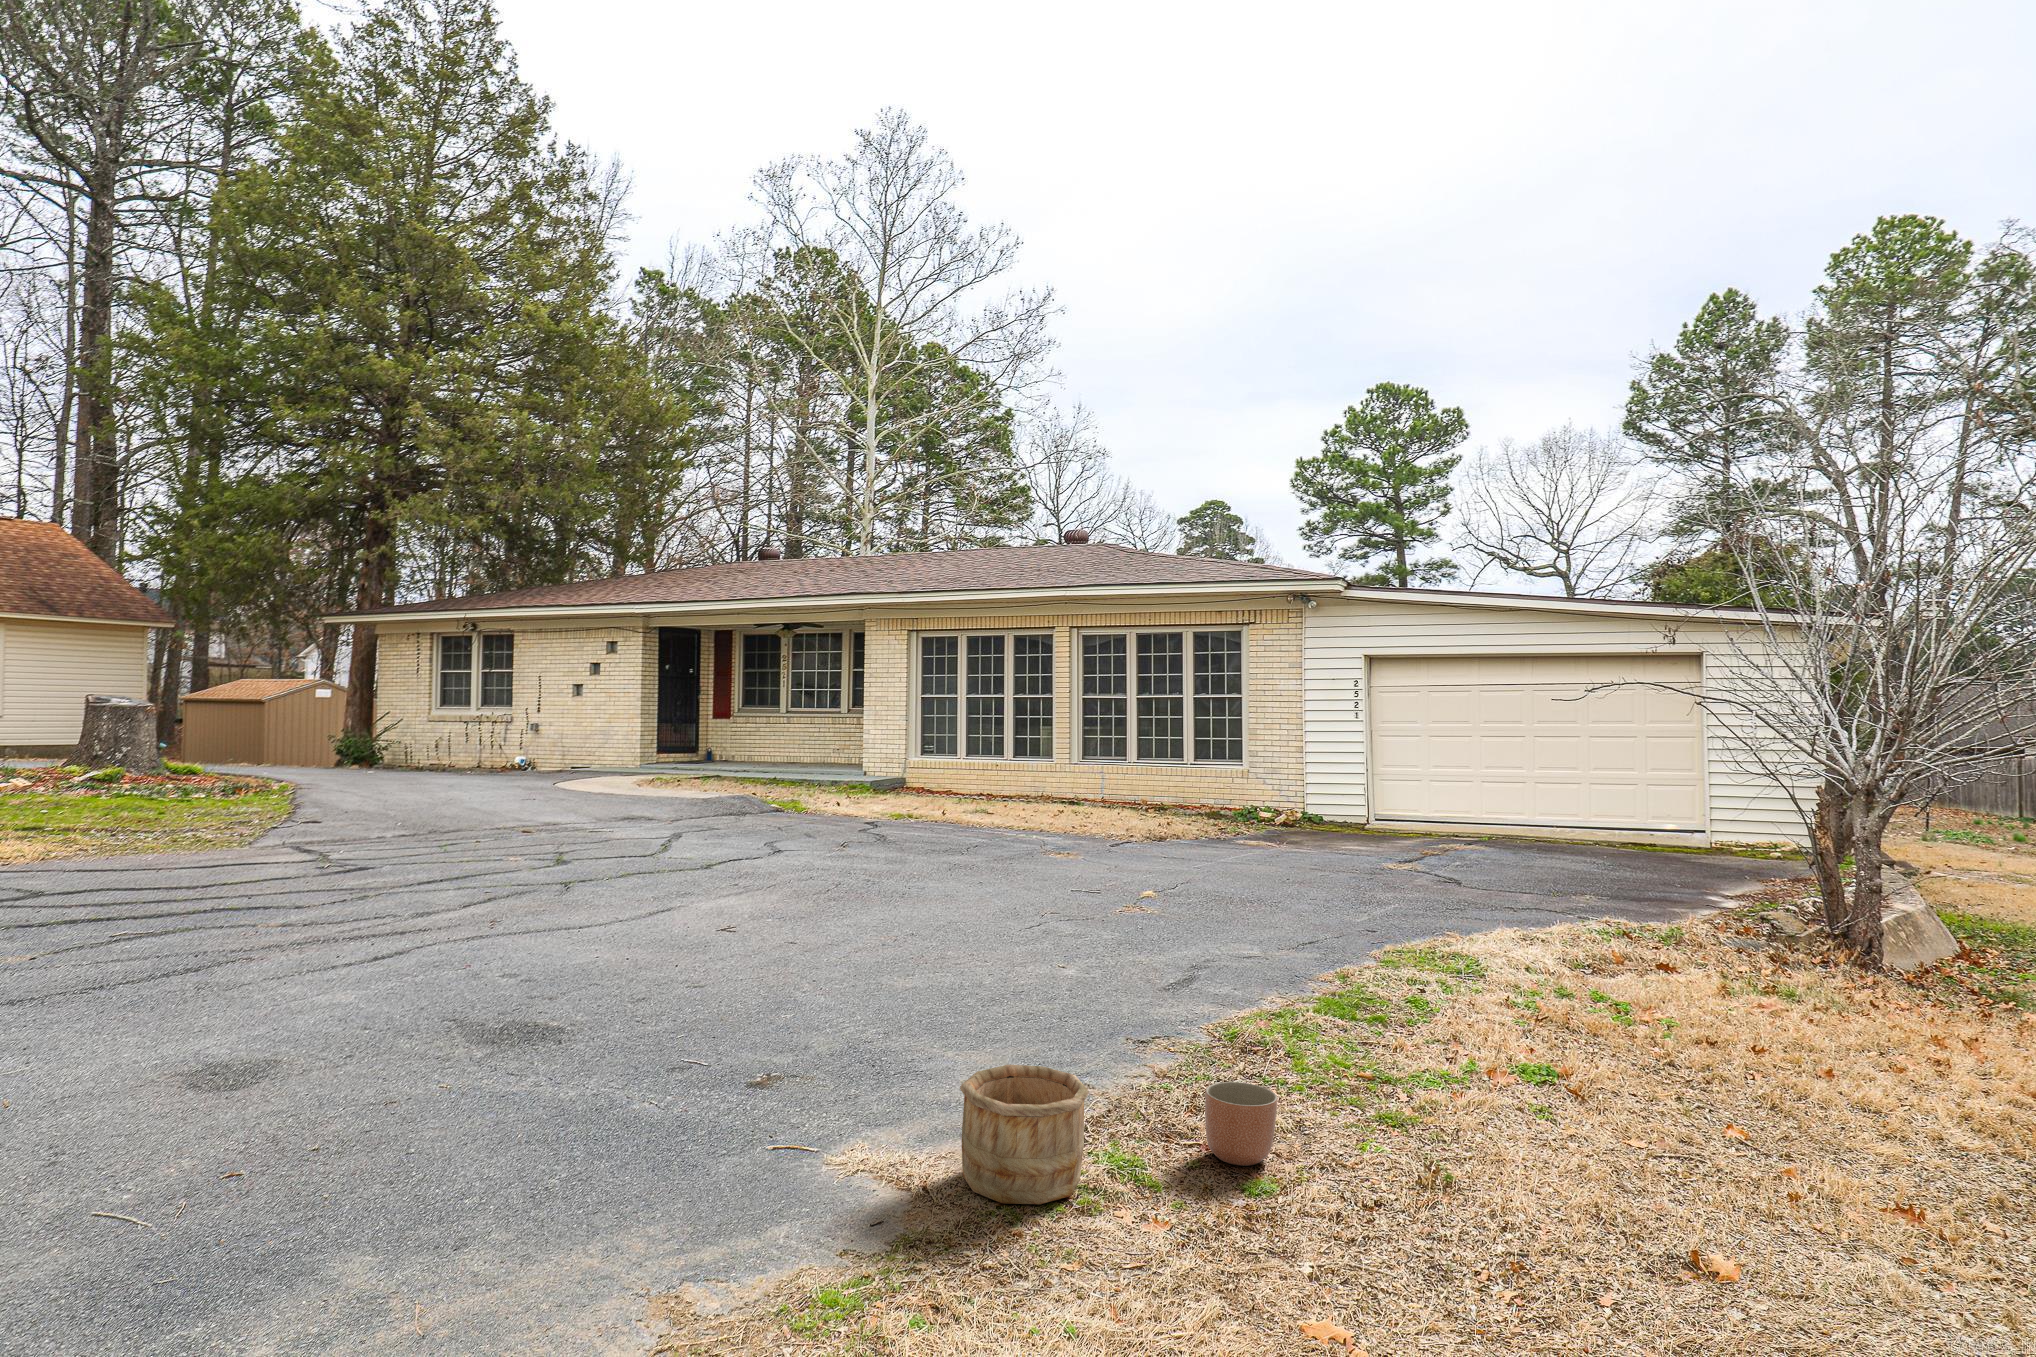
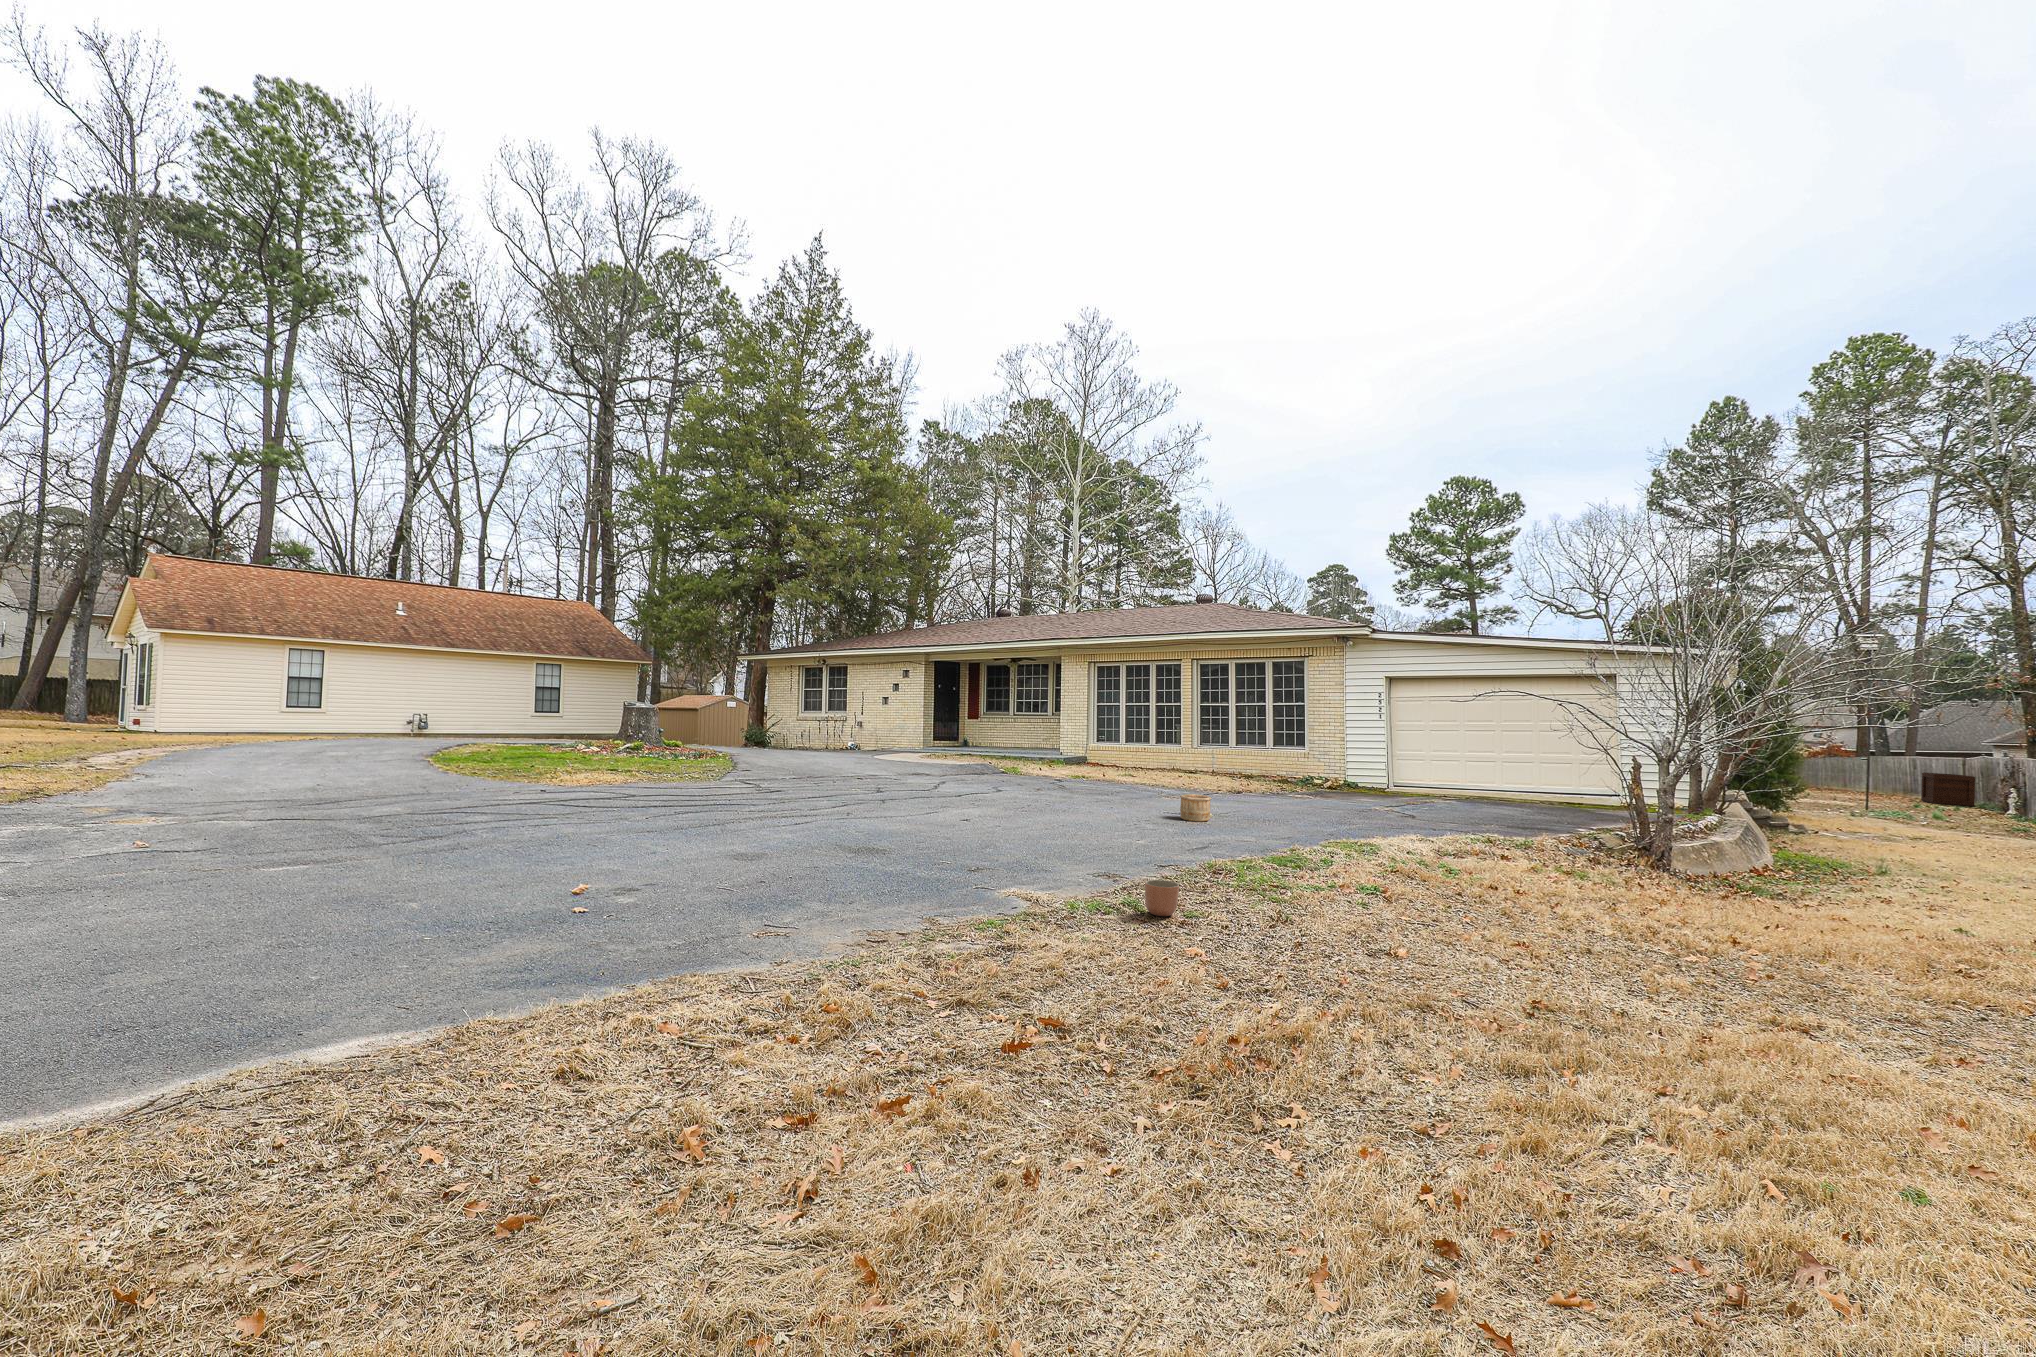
wooden crate: none [1954,774,2016,816] -> present [1921,772,1975,806]
wooden bucket: present [960,1065,1089,1204] -> present [1180,794,1211,821]

